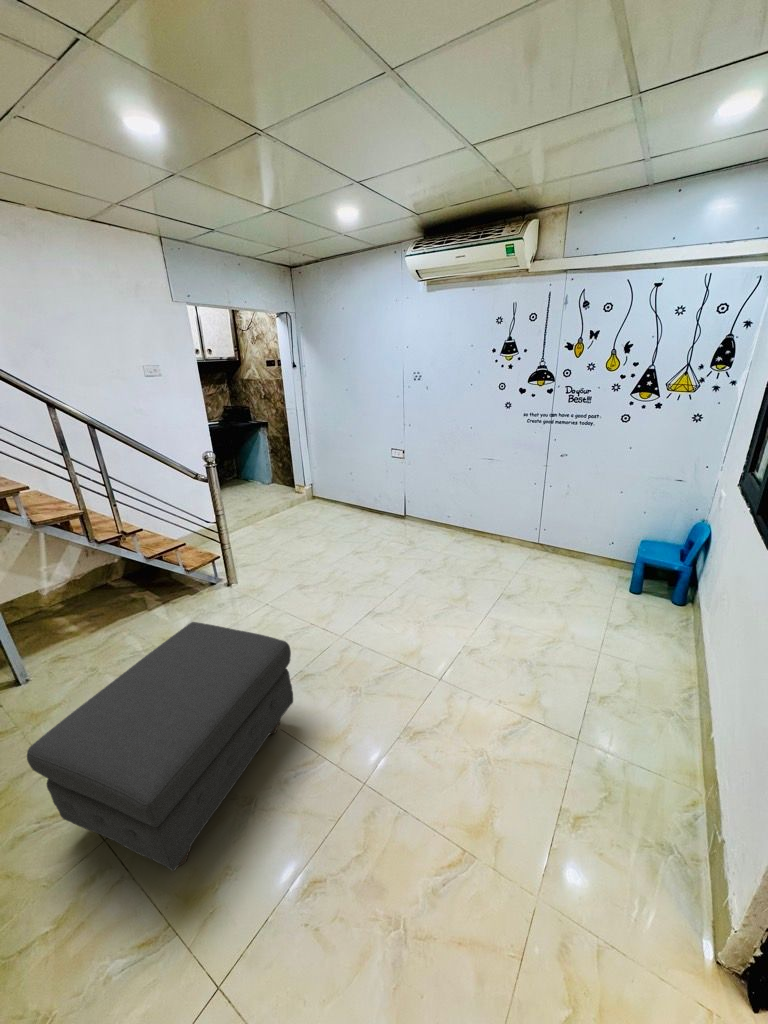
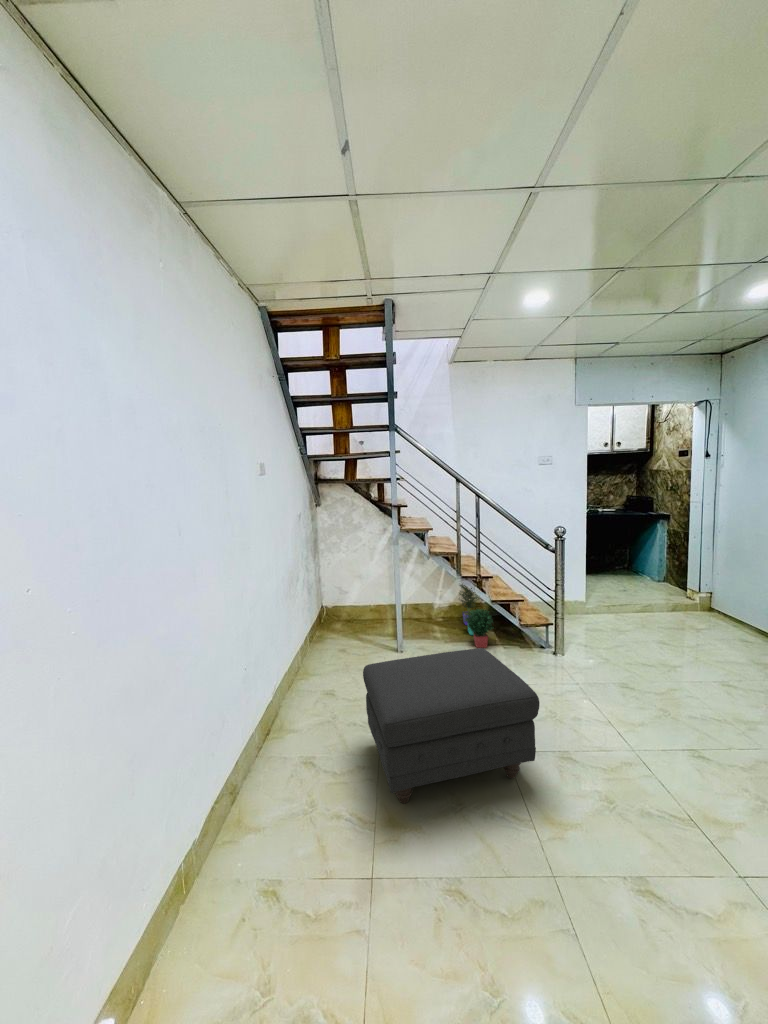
potted plant: none [74,523,156,620] -> present [459,584,493,648]

